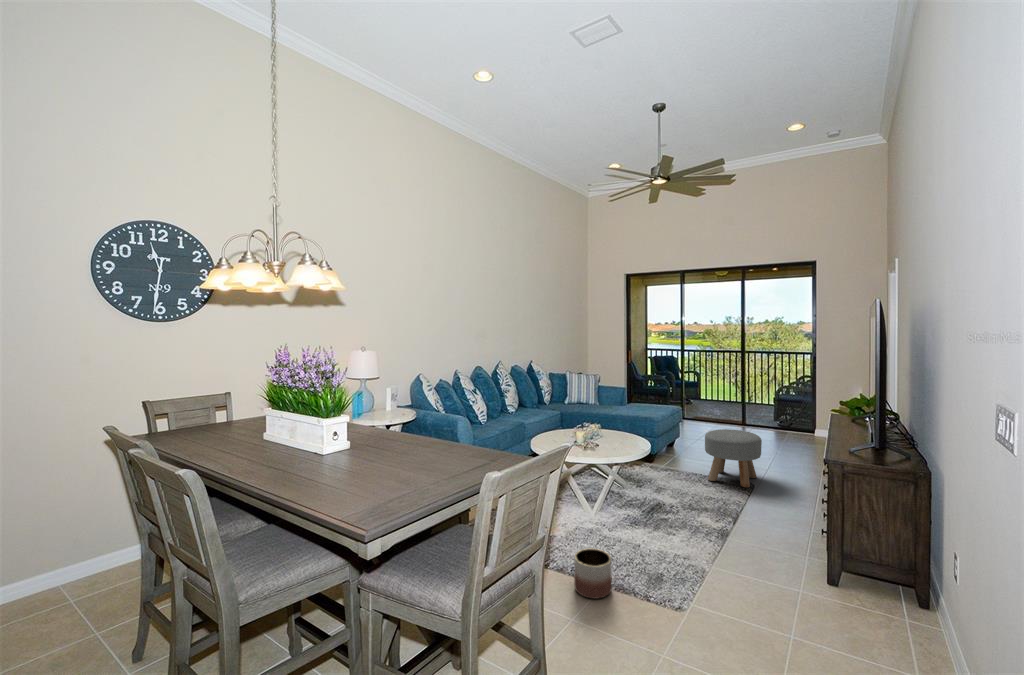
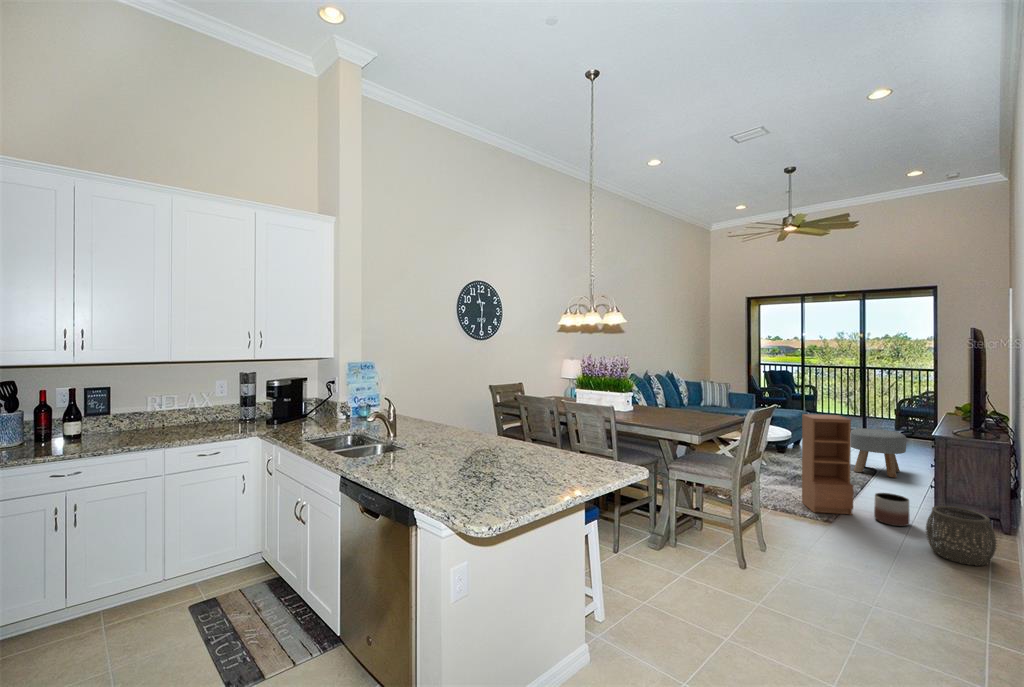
bookcase: none [625,428,674,551] -> present [802,414,853,515]
planter: present [574,549,612,599] -> present [874,493,909,526]
woven basket: none [731,551,804,633] -> present [926,506,997,566]

